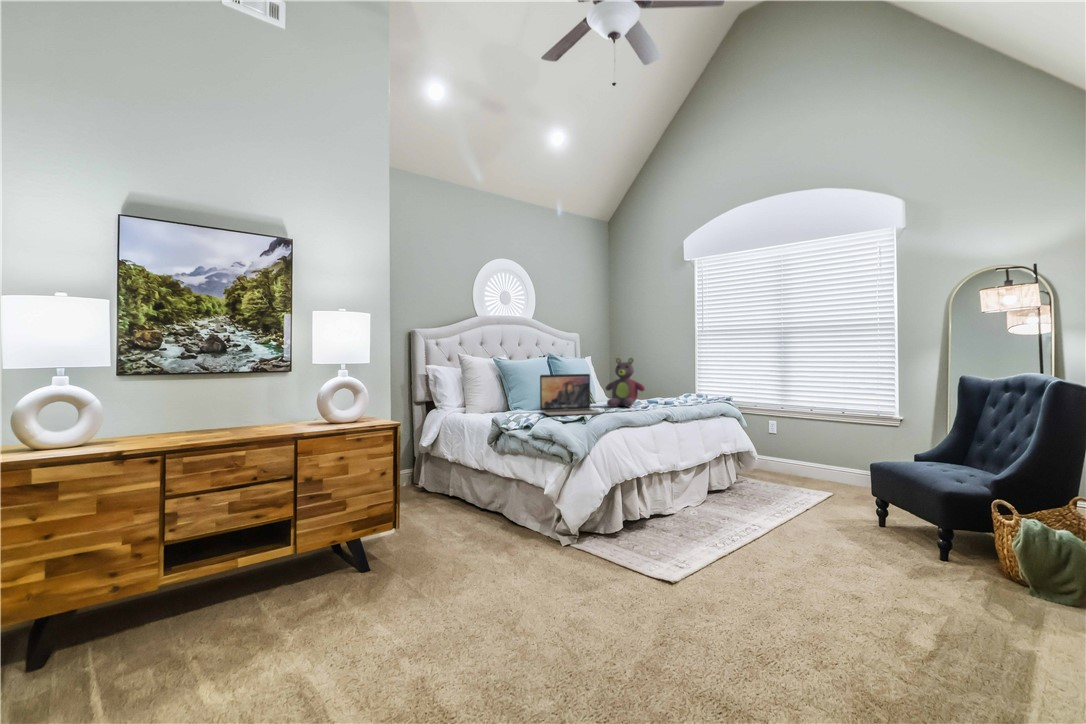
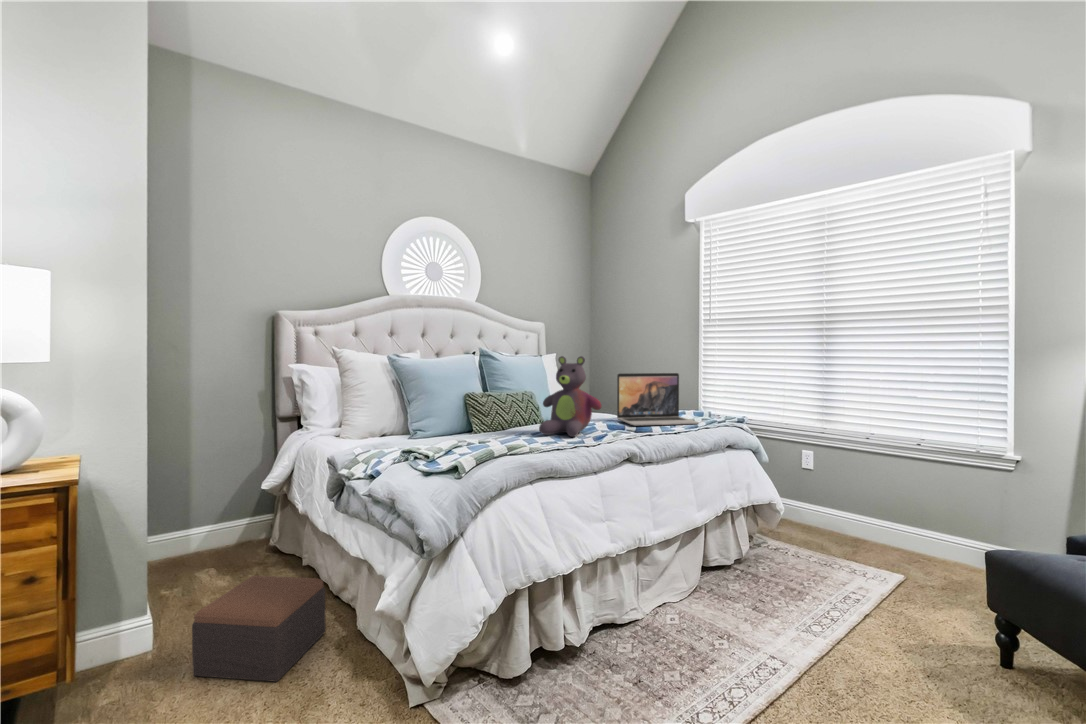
laptop: present [540,374,601,416] -> present [617,373,699,426]
footstool: none [433,490,492,540] -> present [192,576,326,682]

